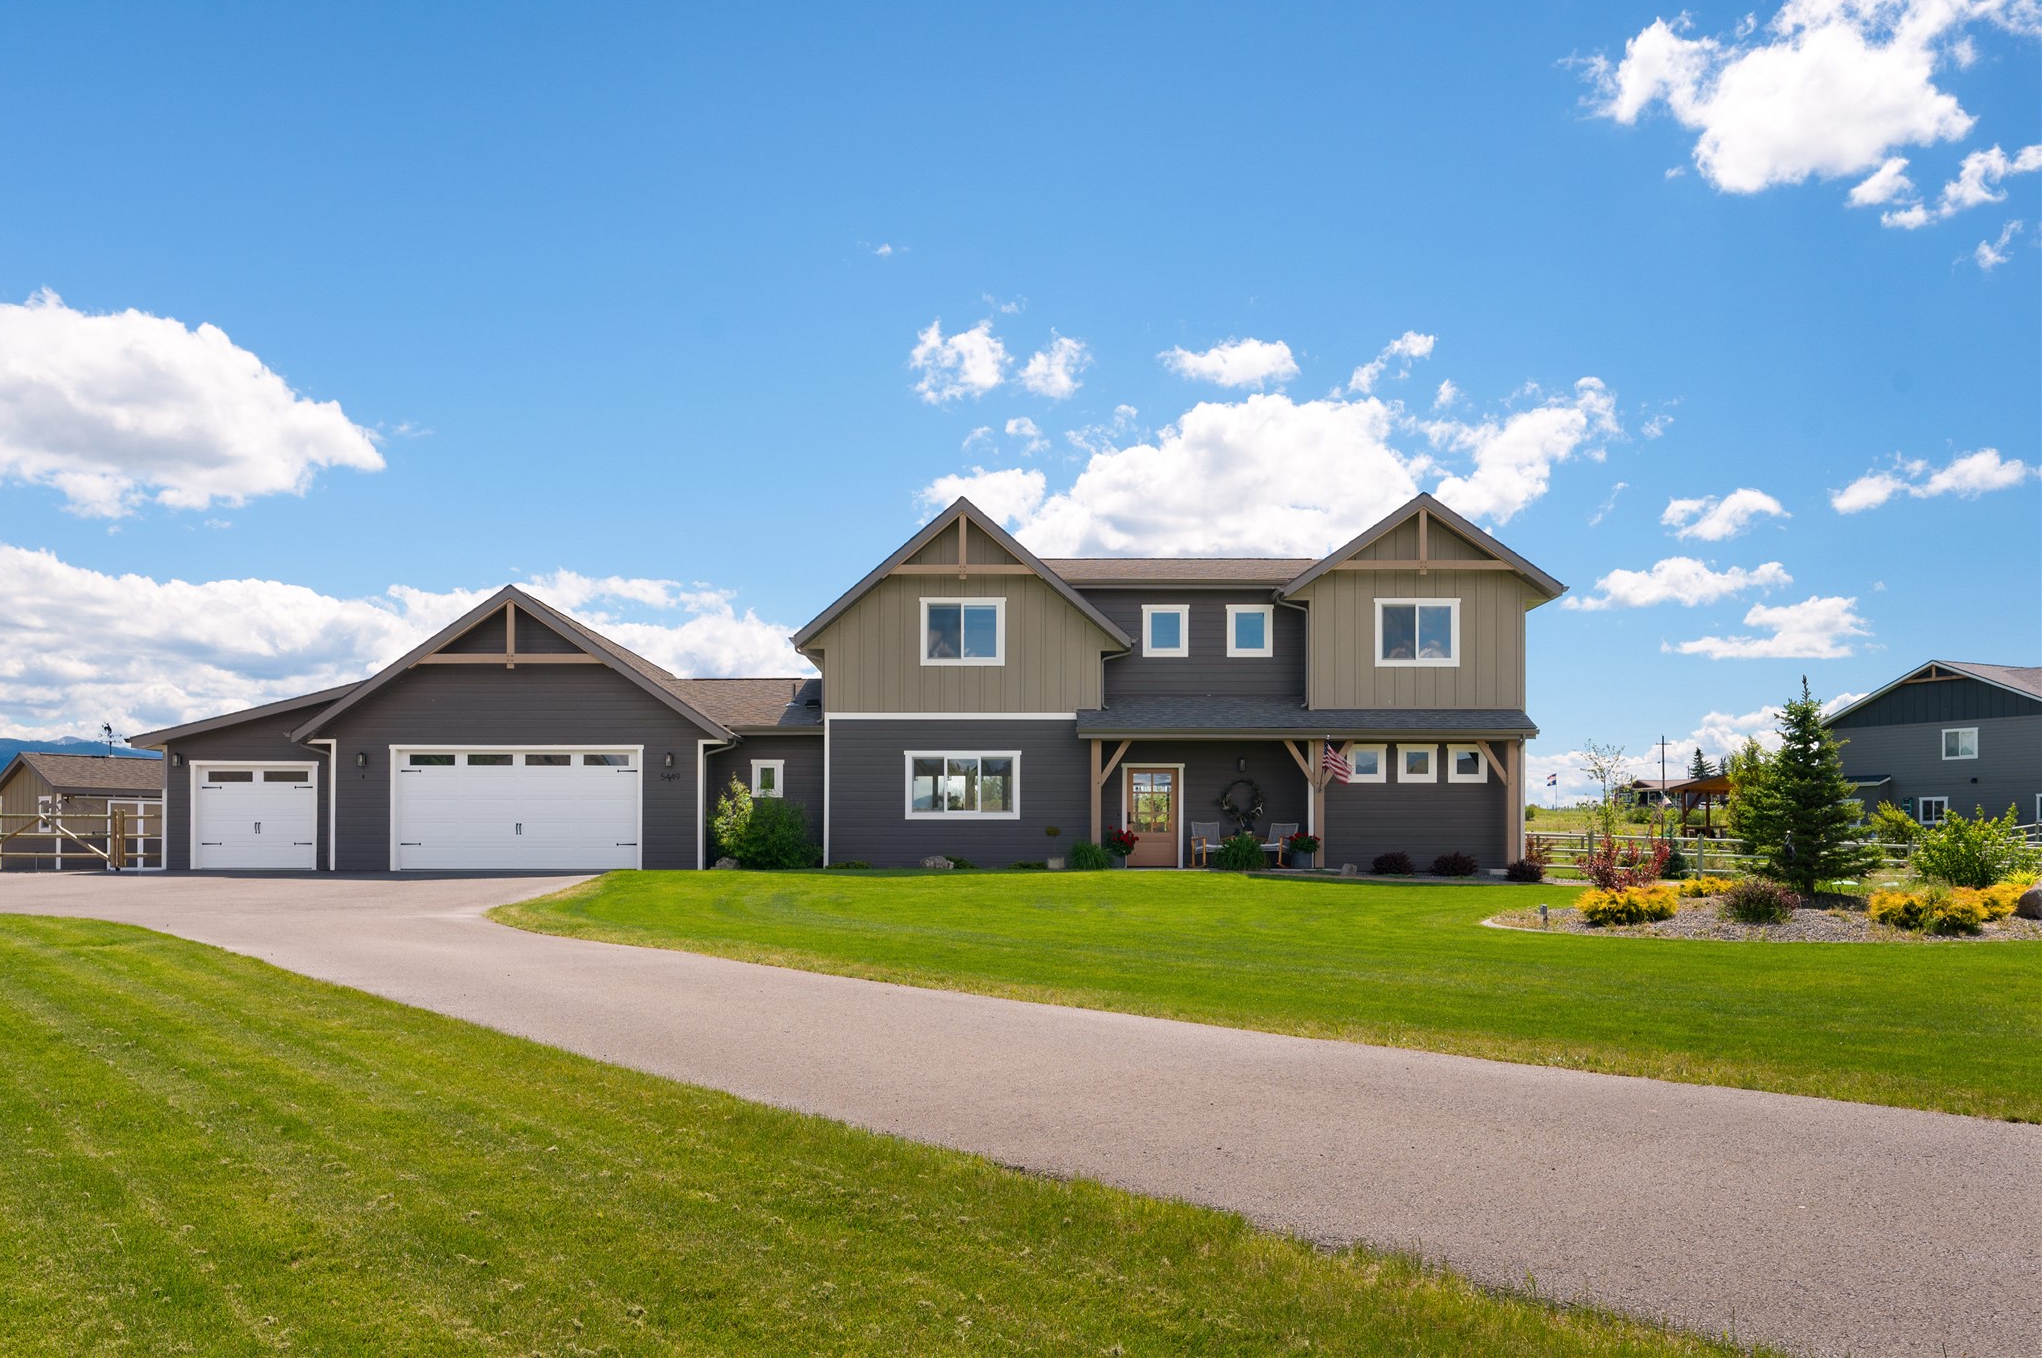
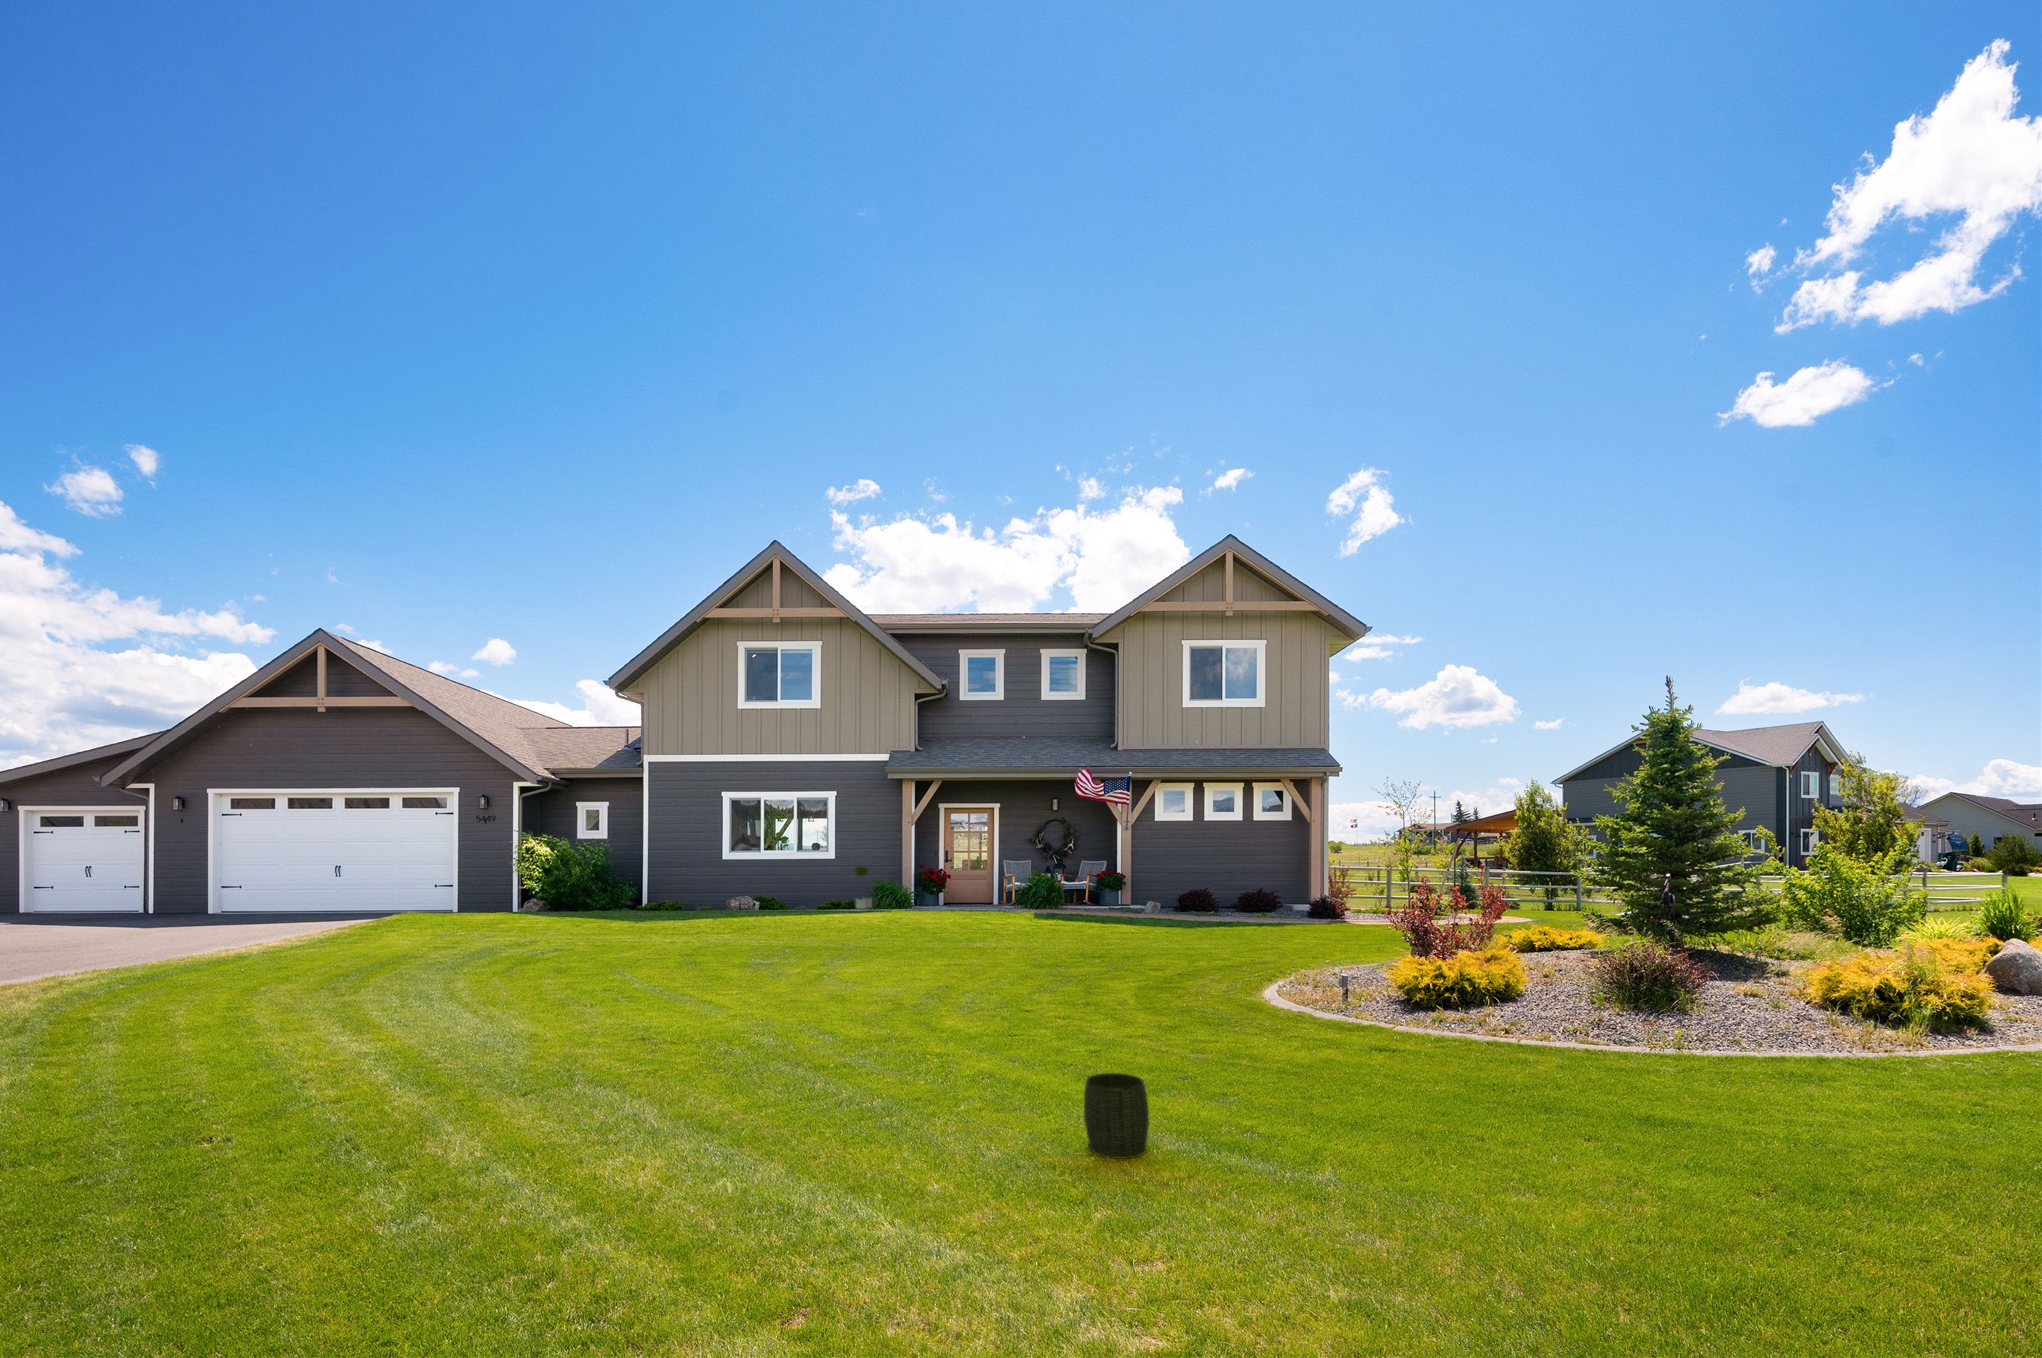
woven basket: none [1420,927,1455,964] -> present [1084,1073,1149,1159]

